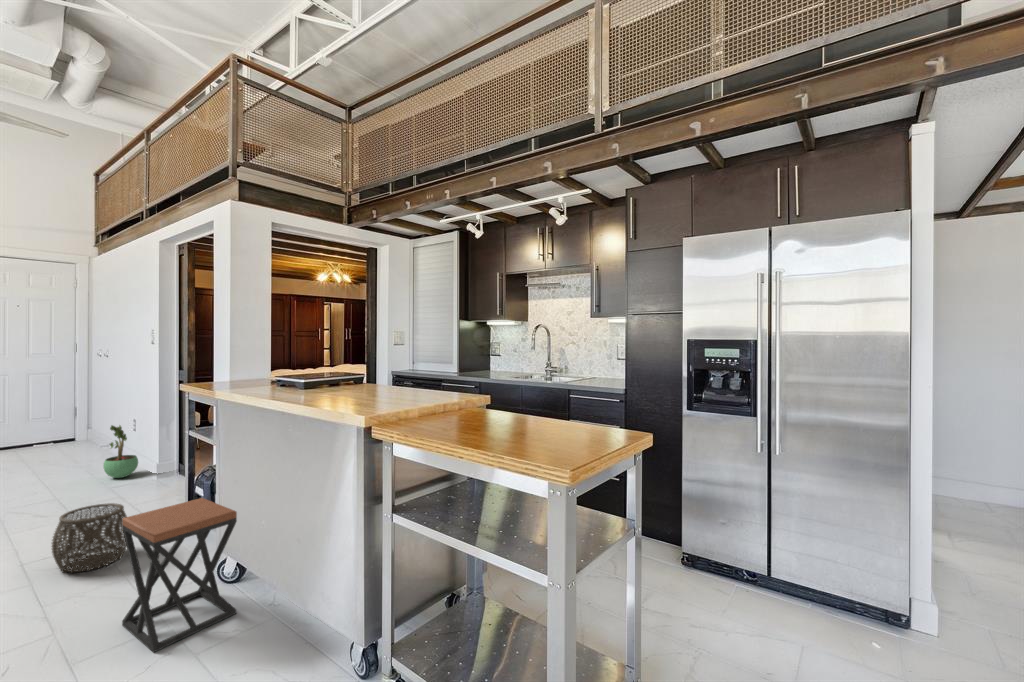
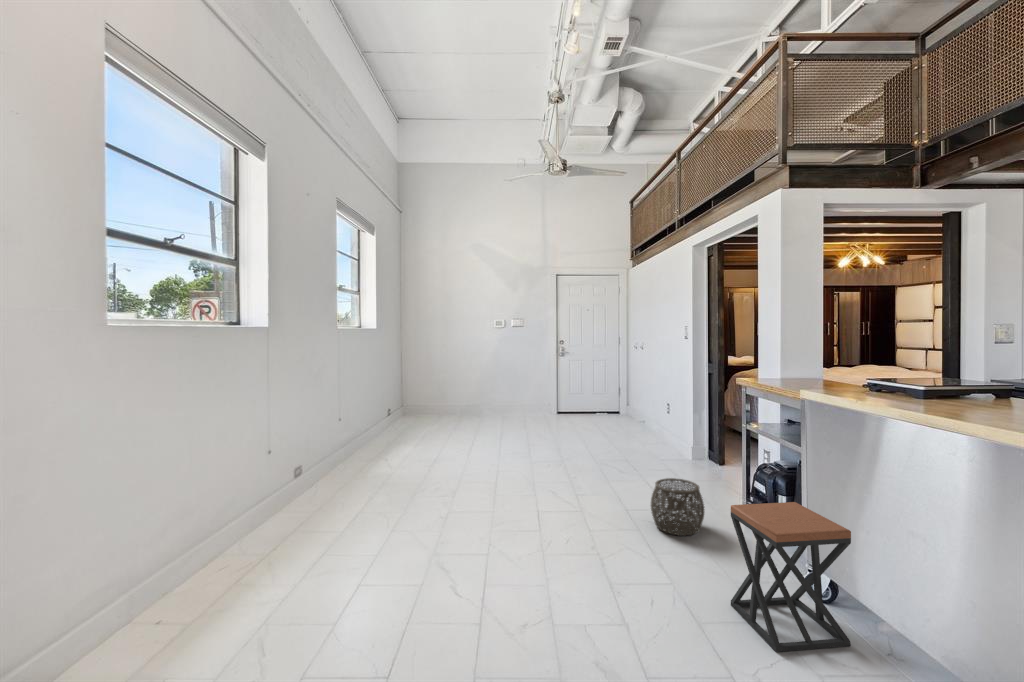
potted plant: present [103,425,138,478] -> none [652,407,676,453]

